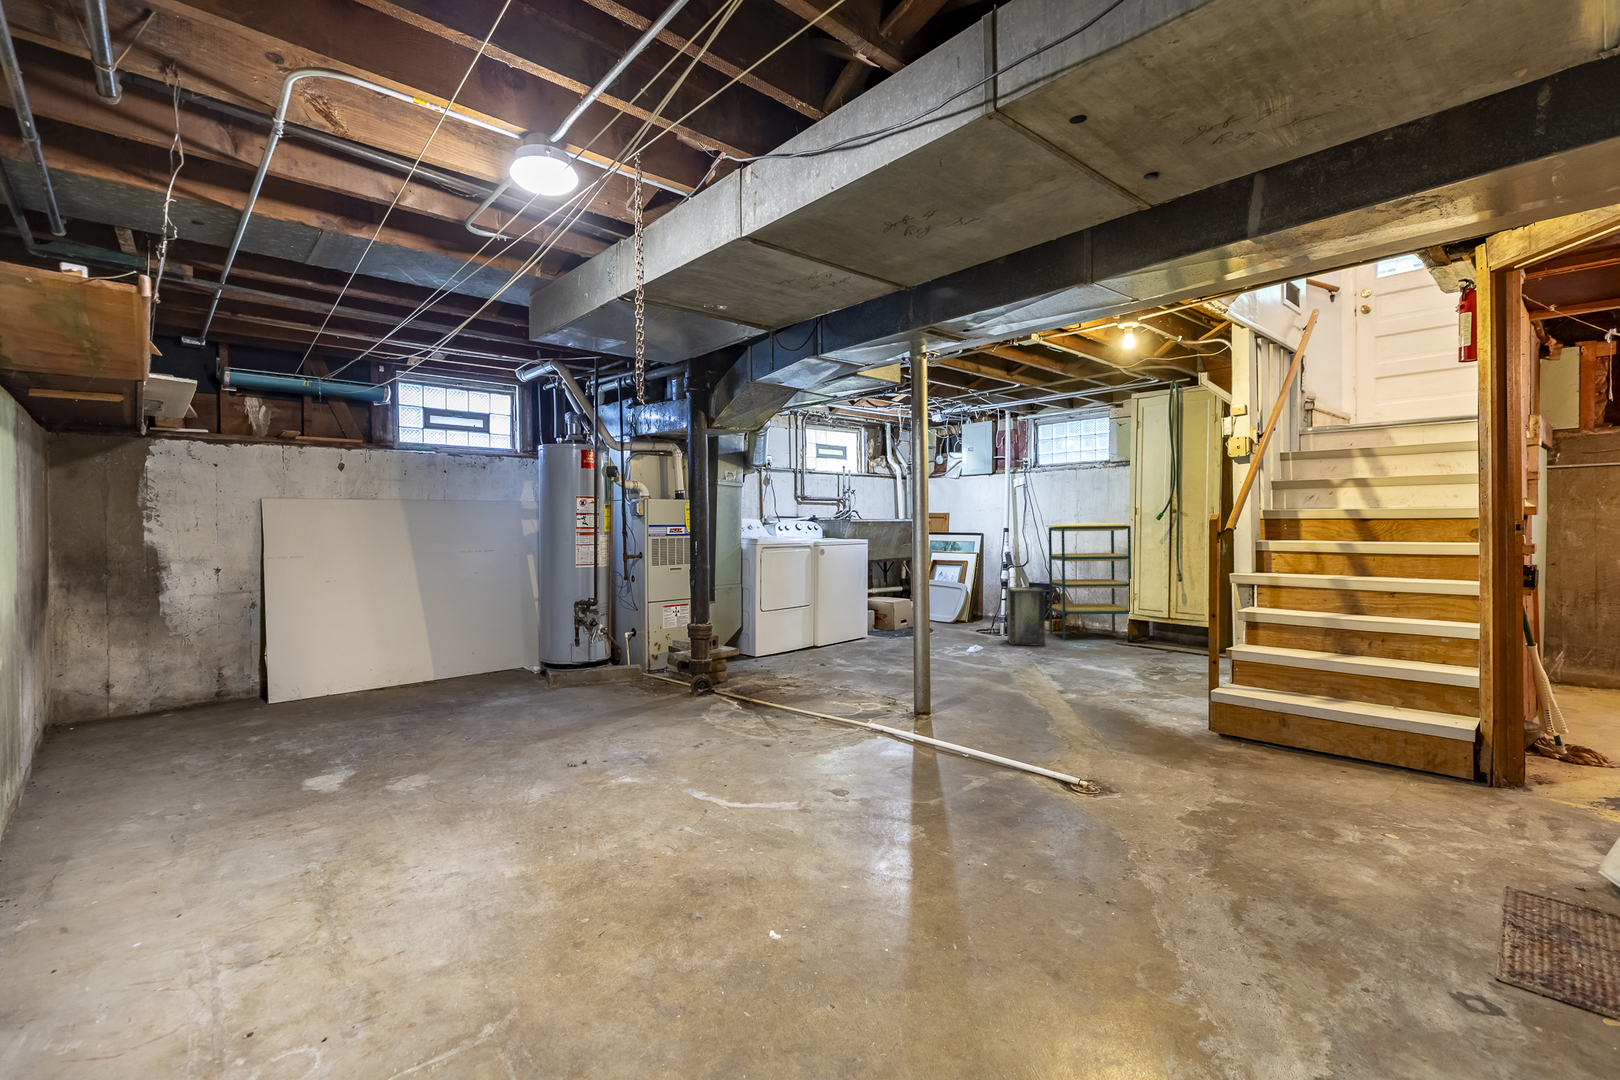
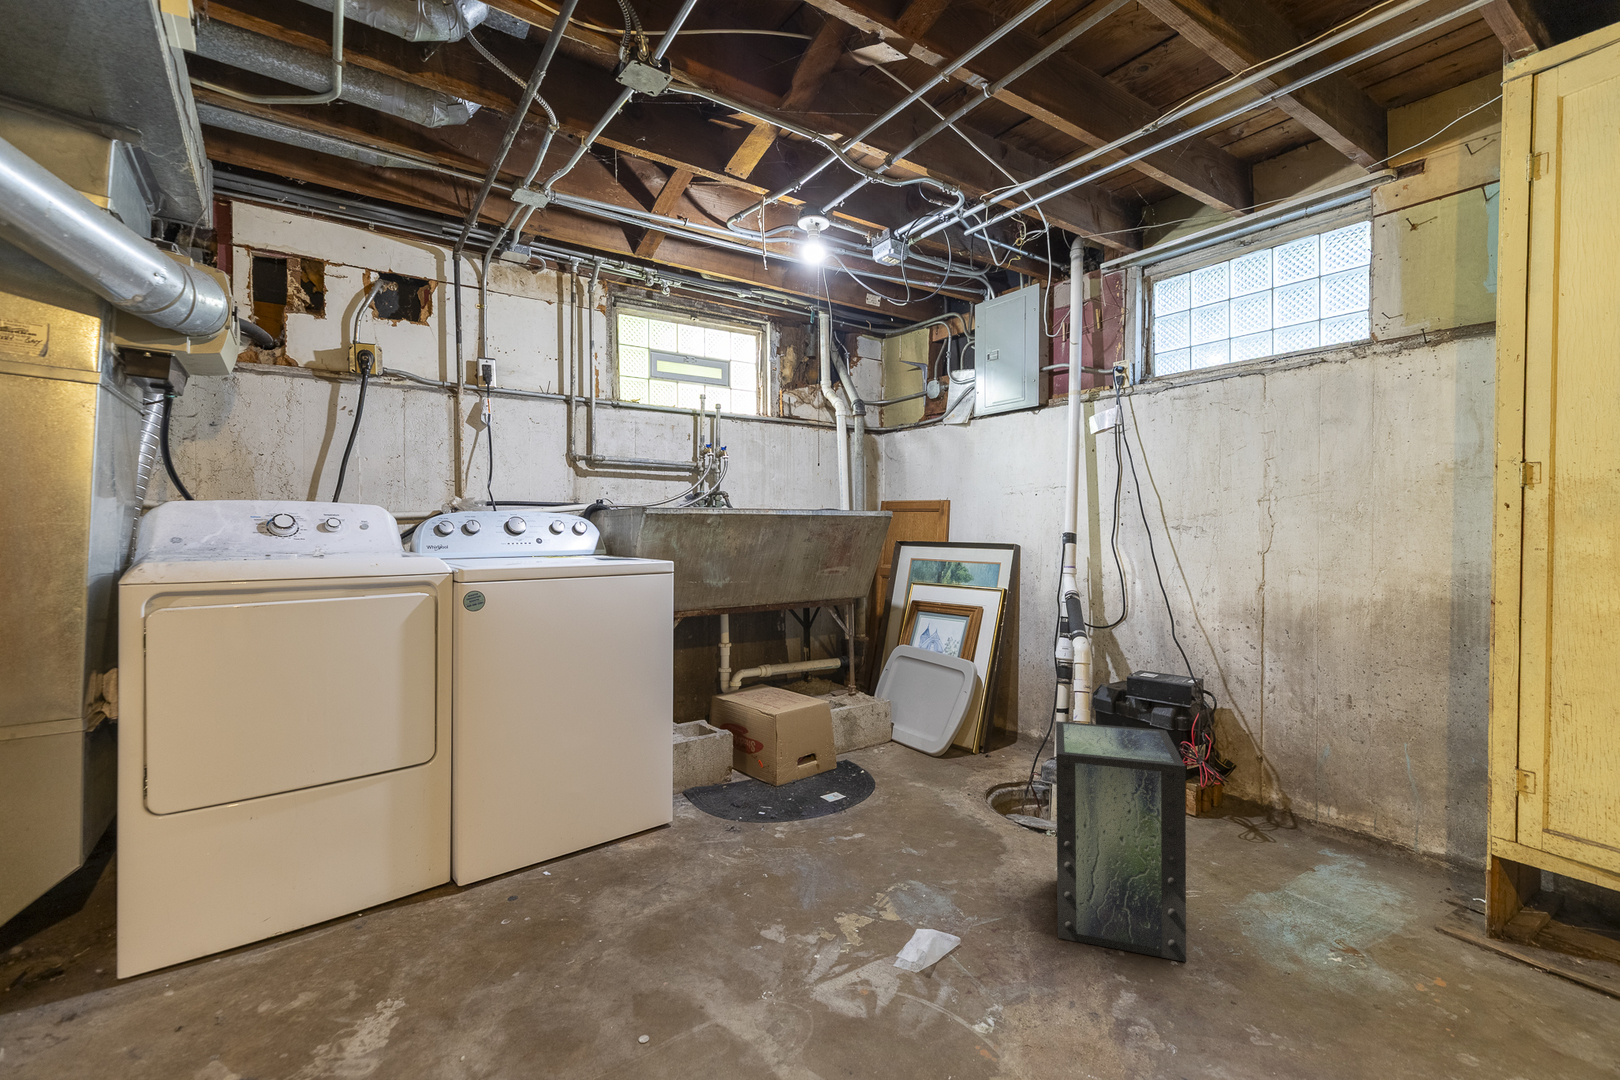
shelving unit: present [1049,523,1132,640] -> none [1187,523,1502,924]

